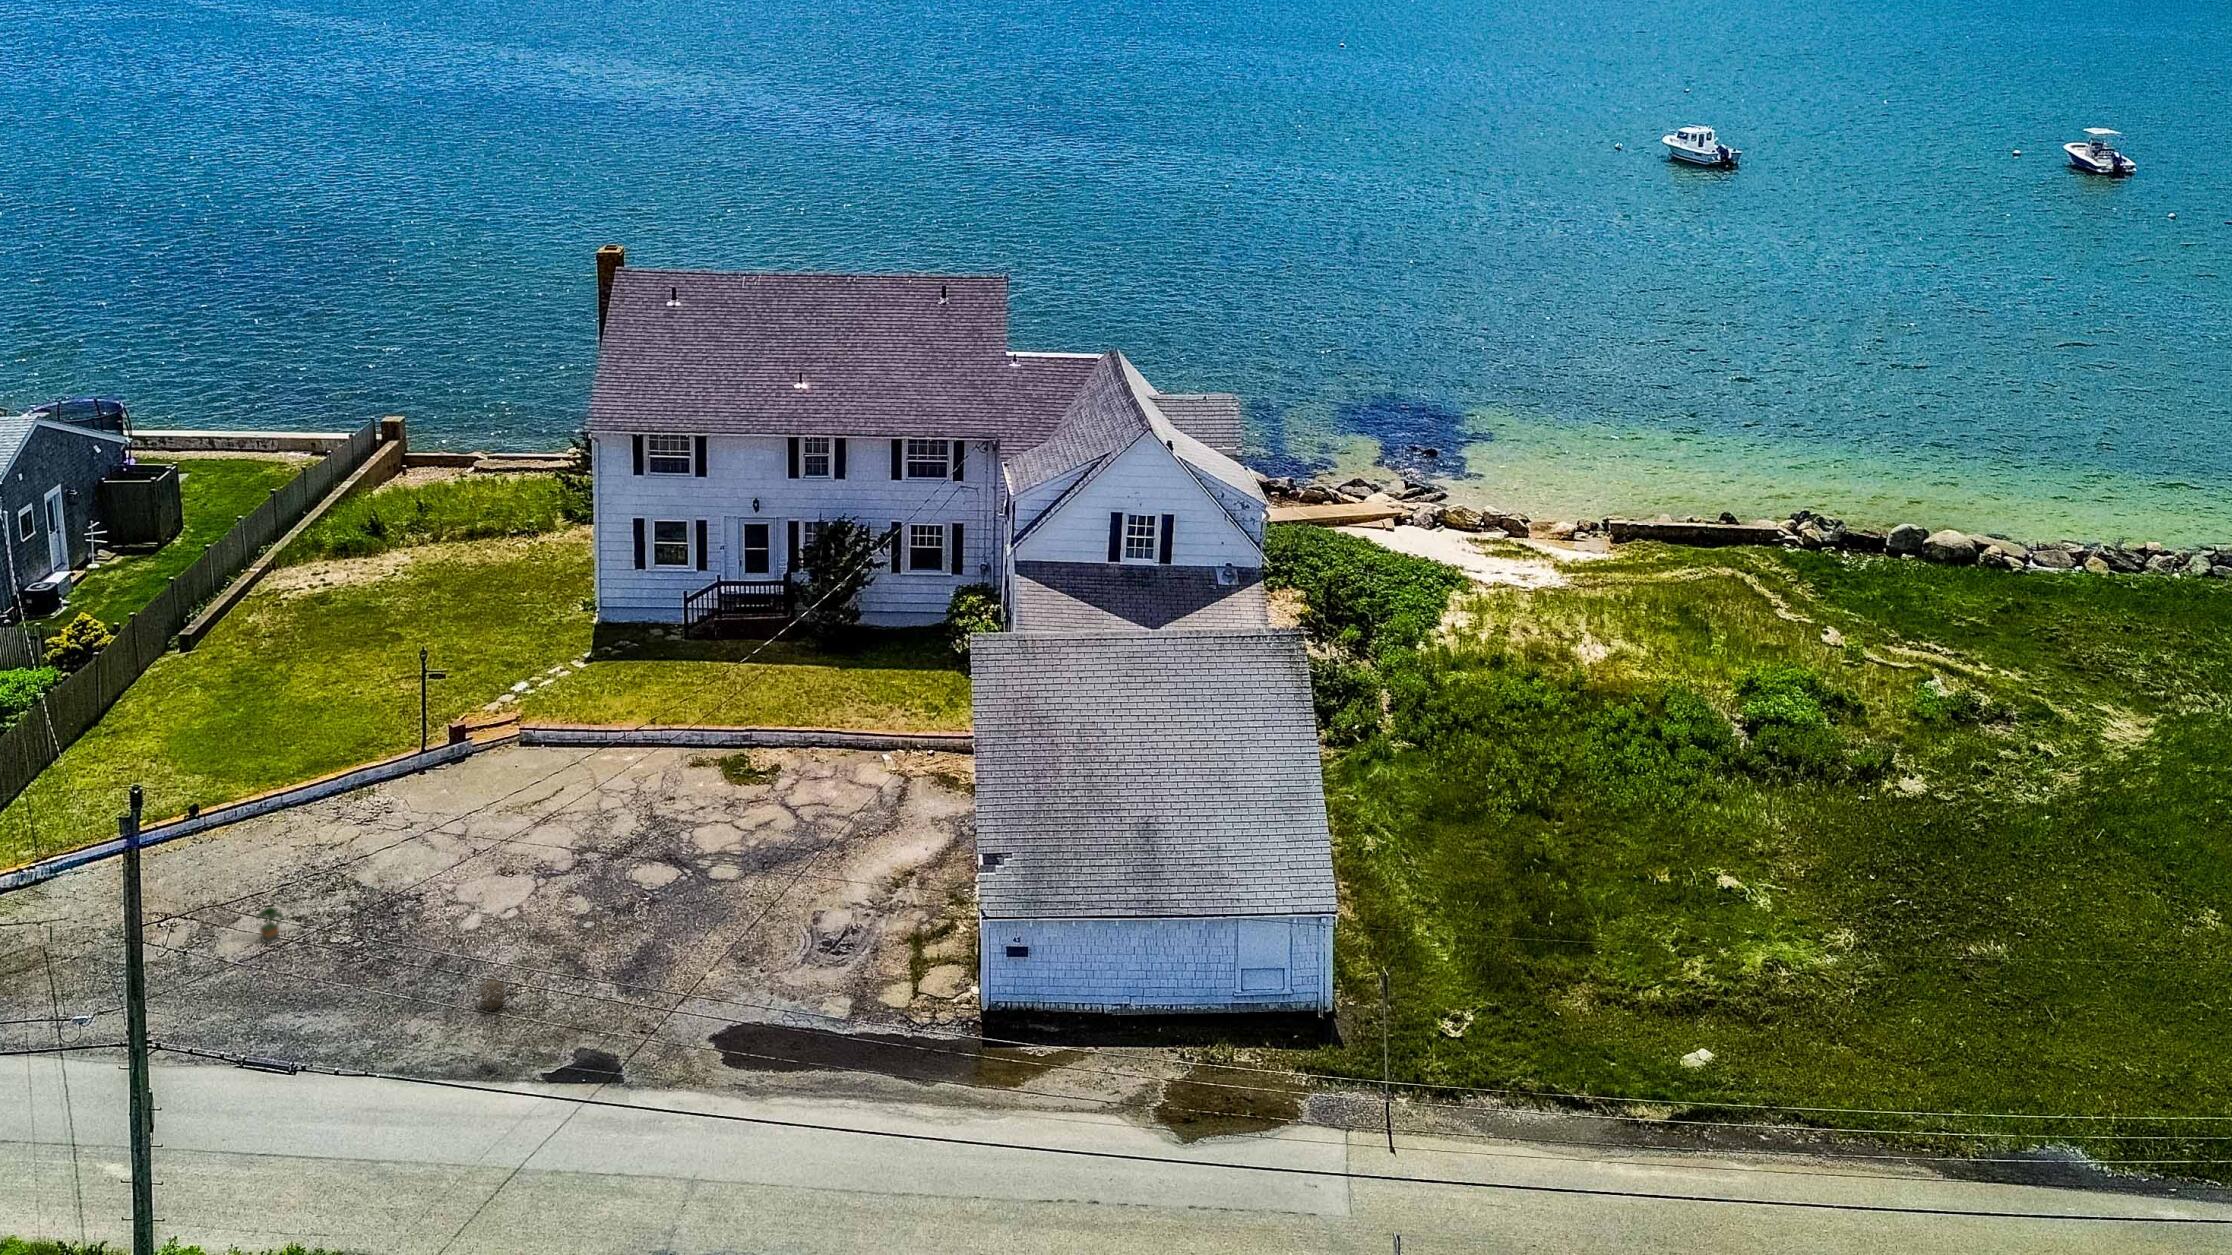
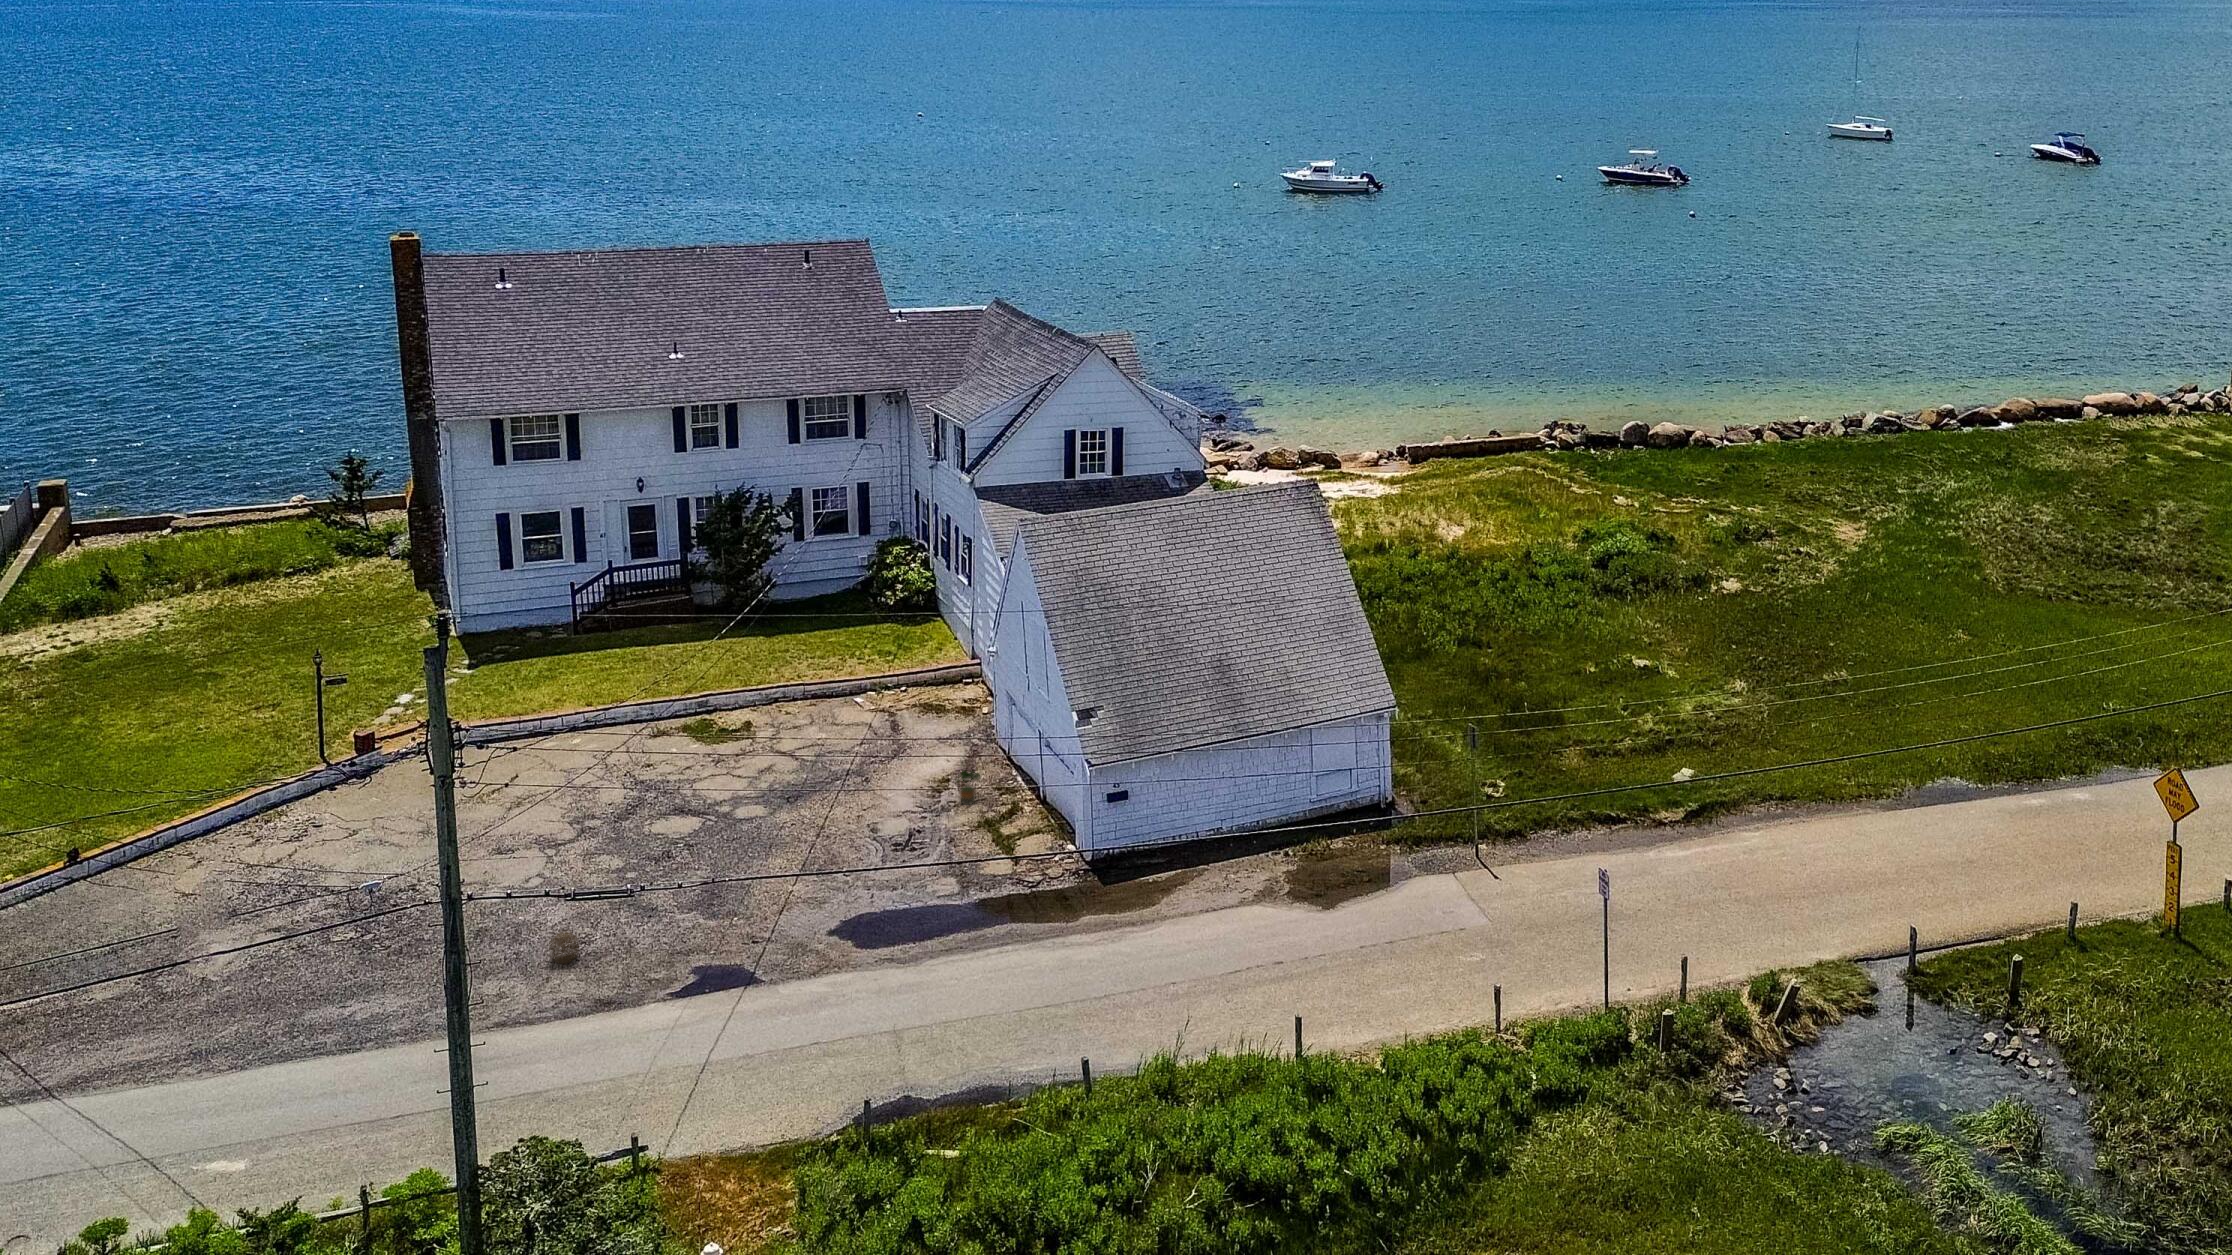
potted tree: present [257,906,283,944] -> present [955,771,980,805]

